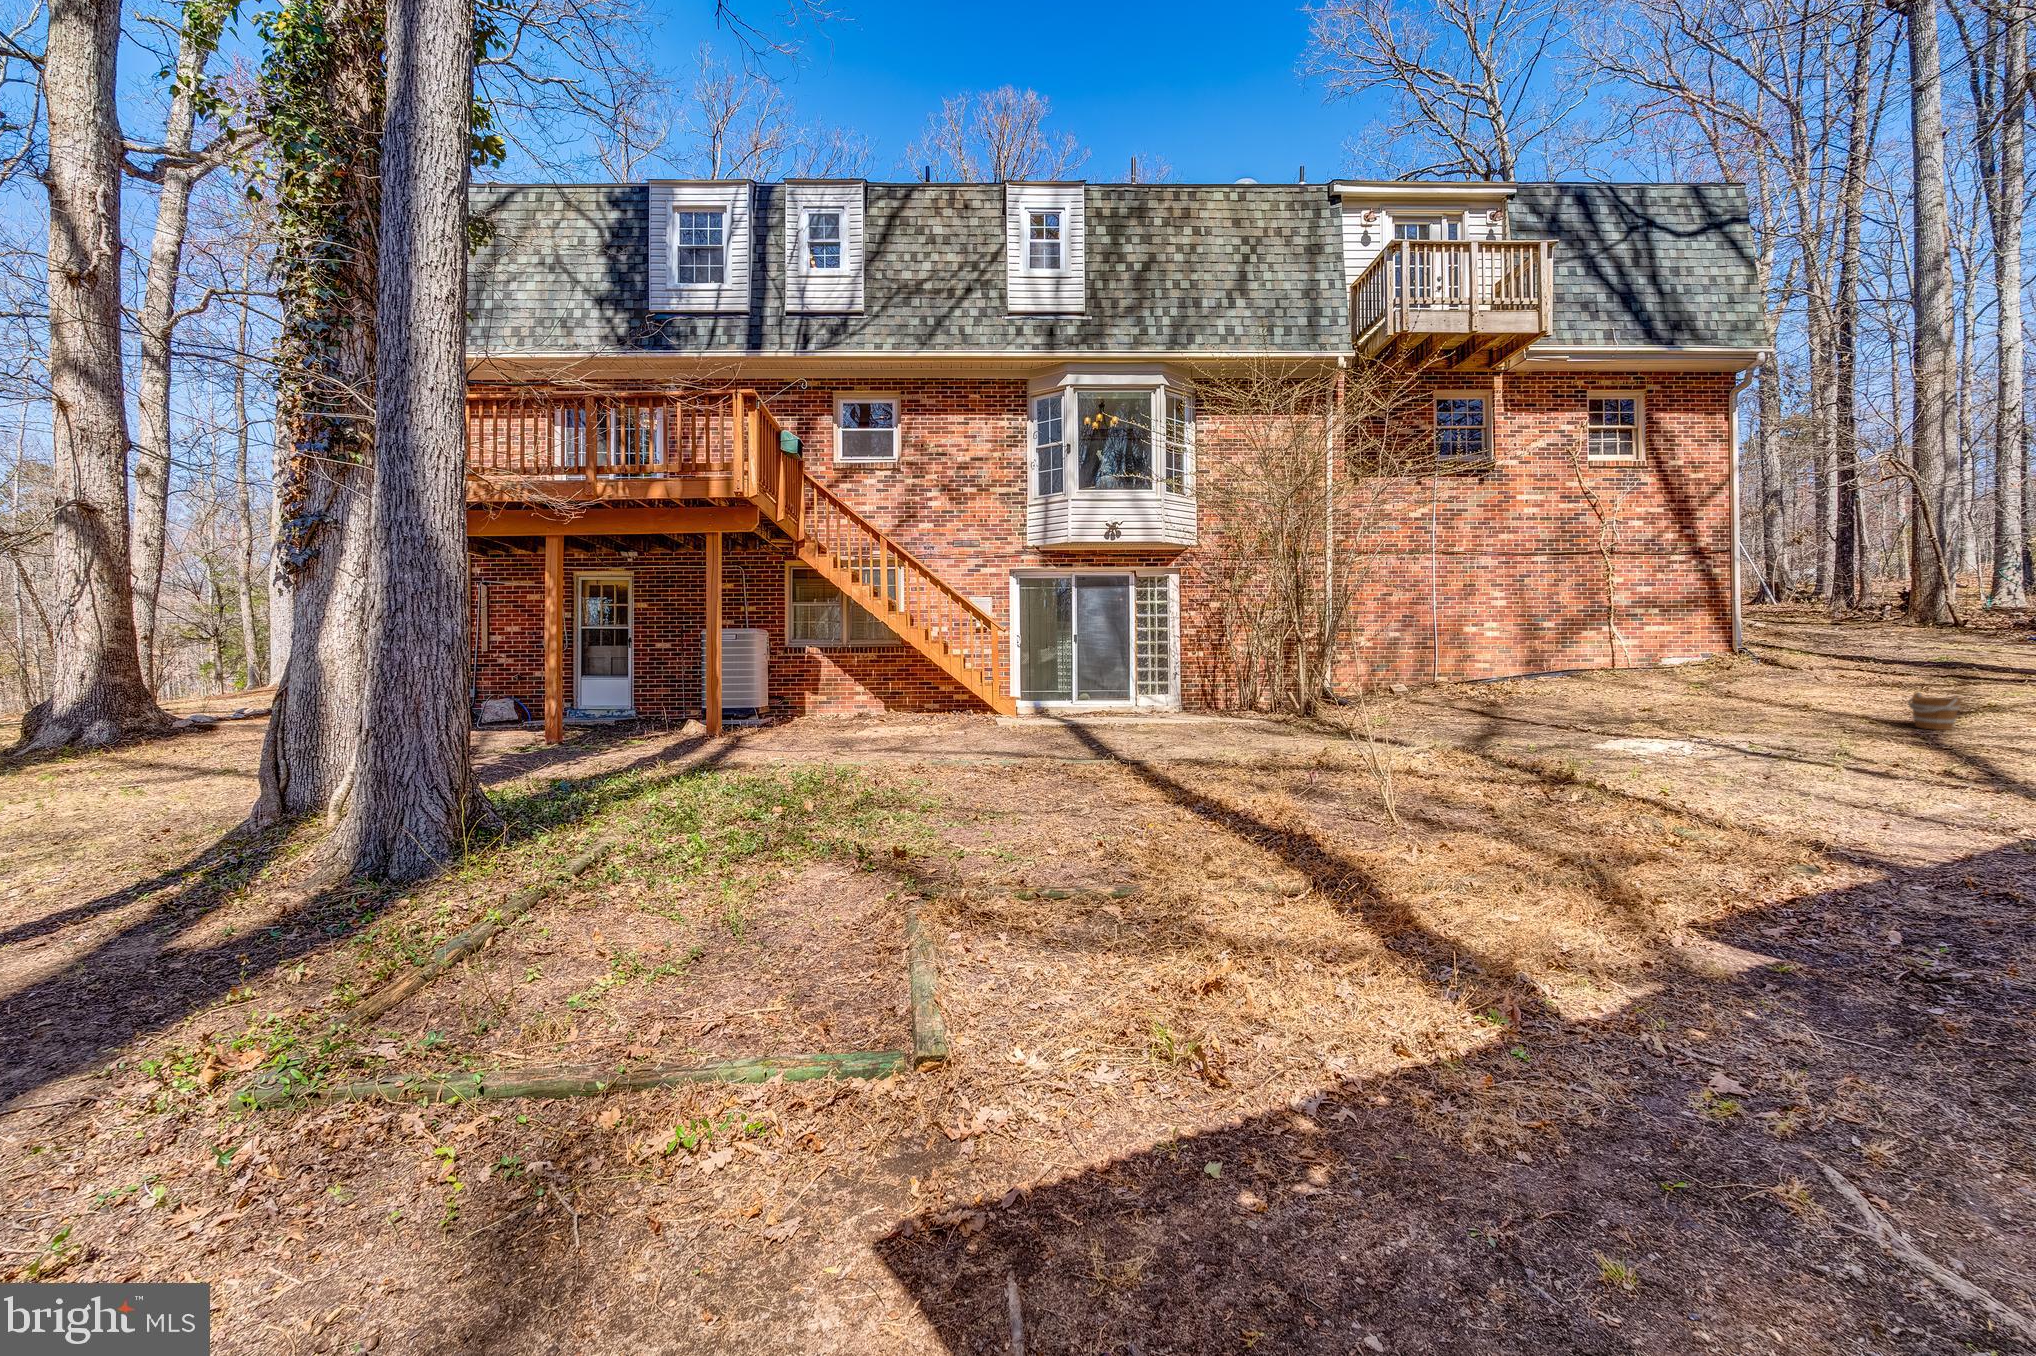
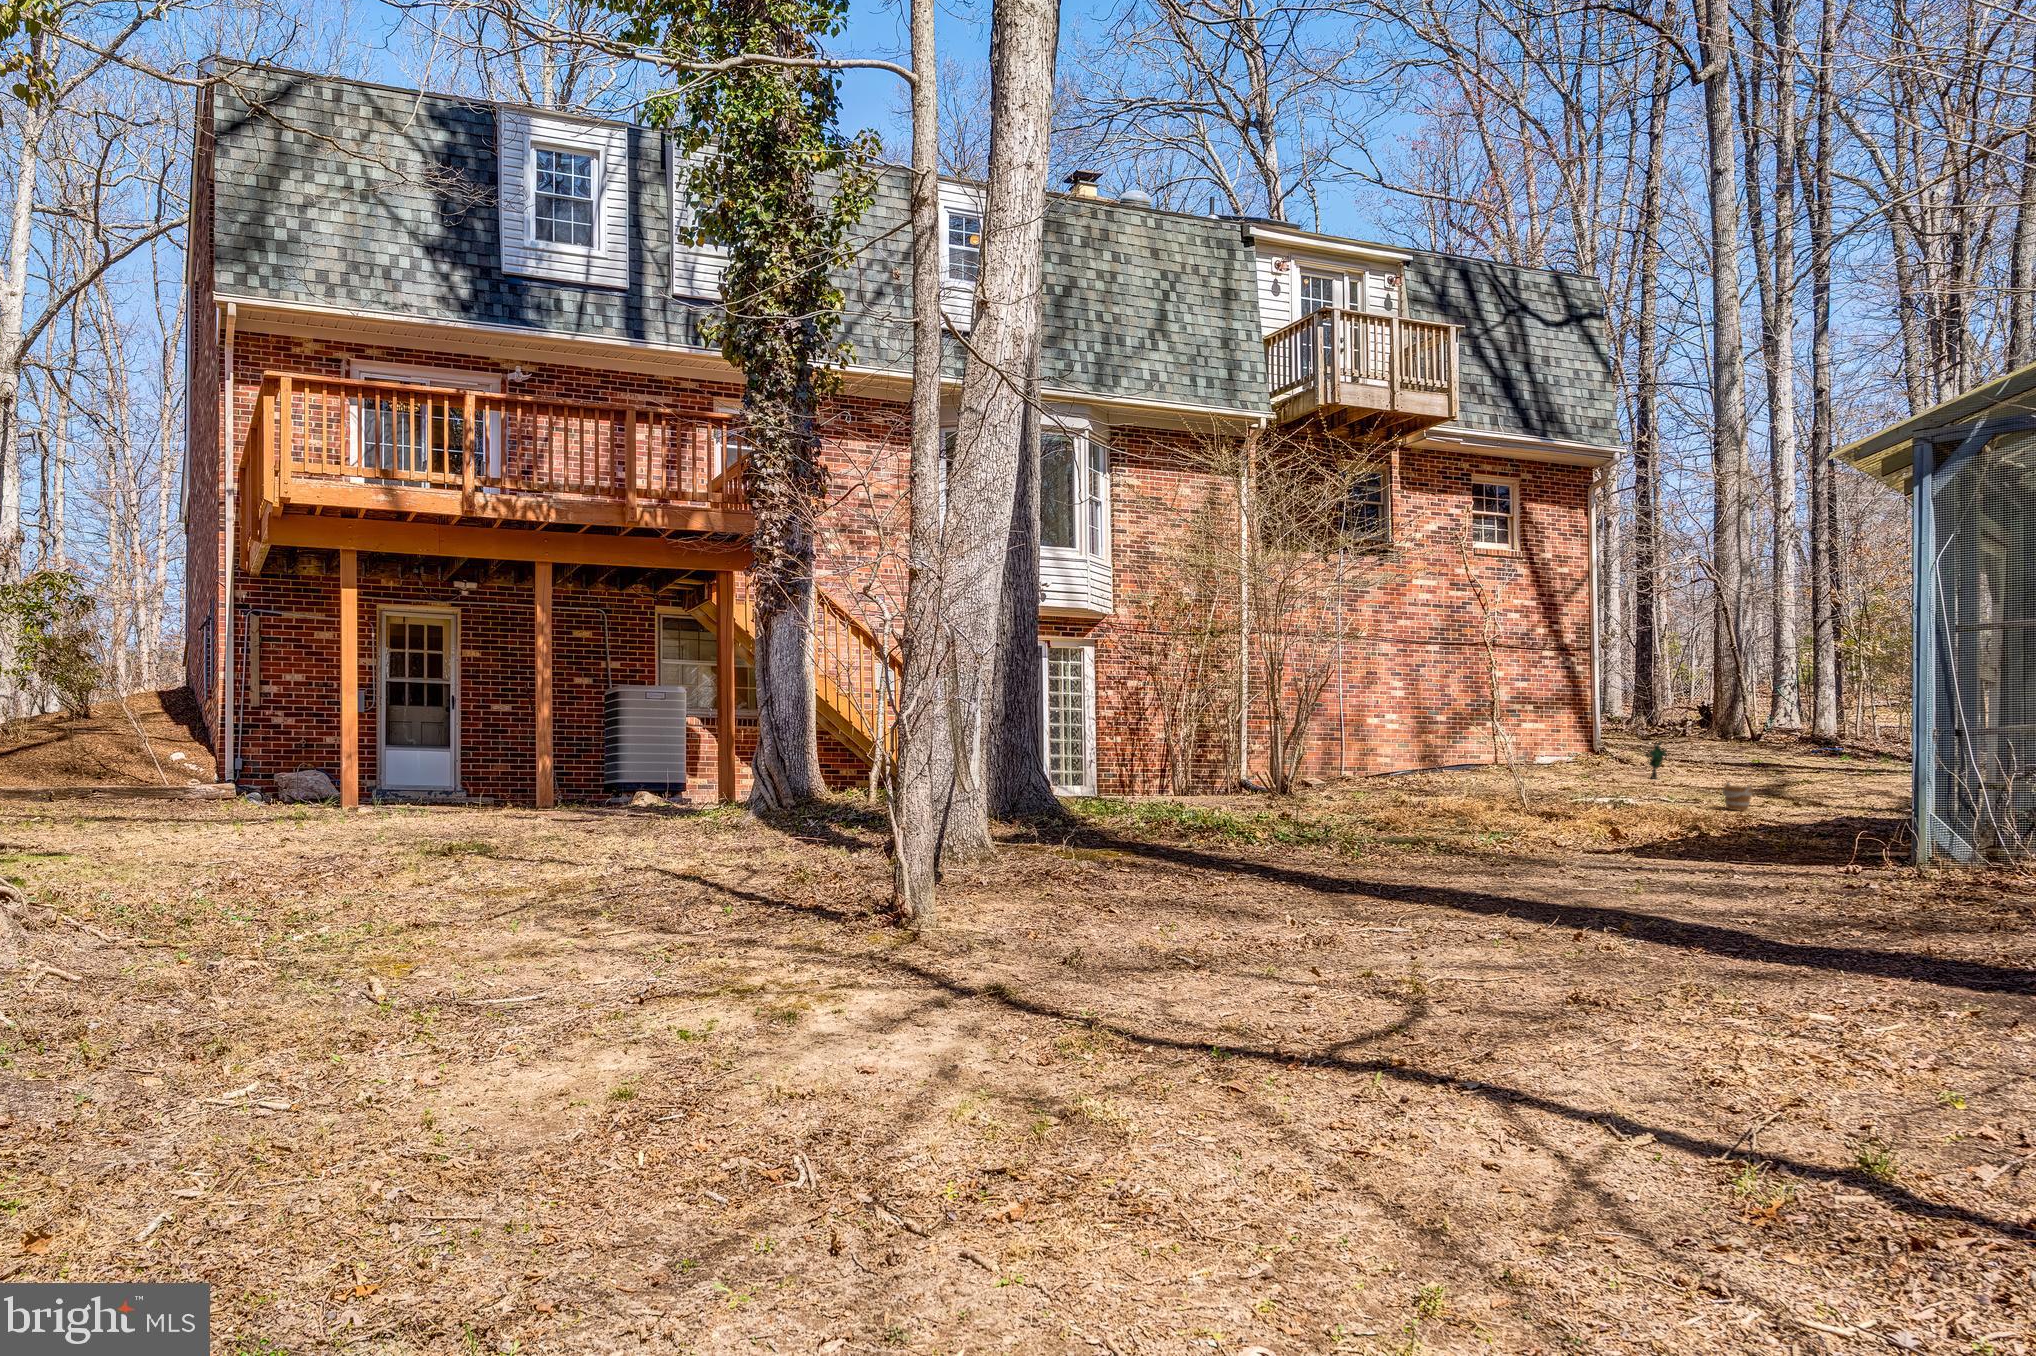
decorative plant: none [1793,640,1825,682] -> present [1645,741,1666,779]

